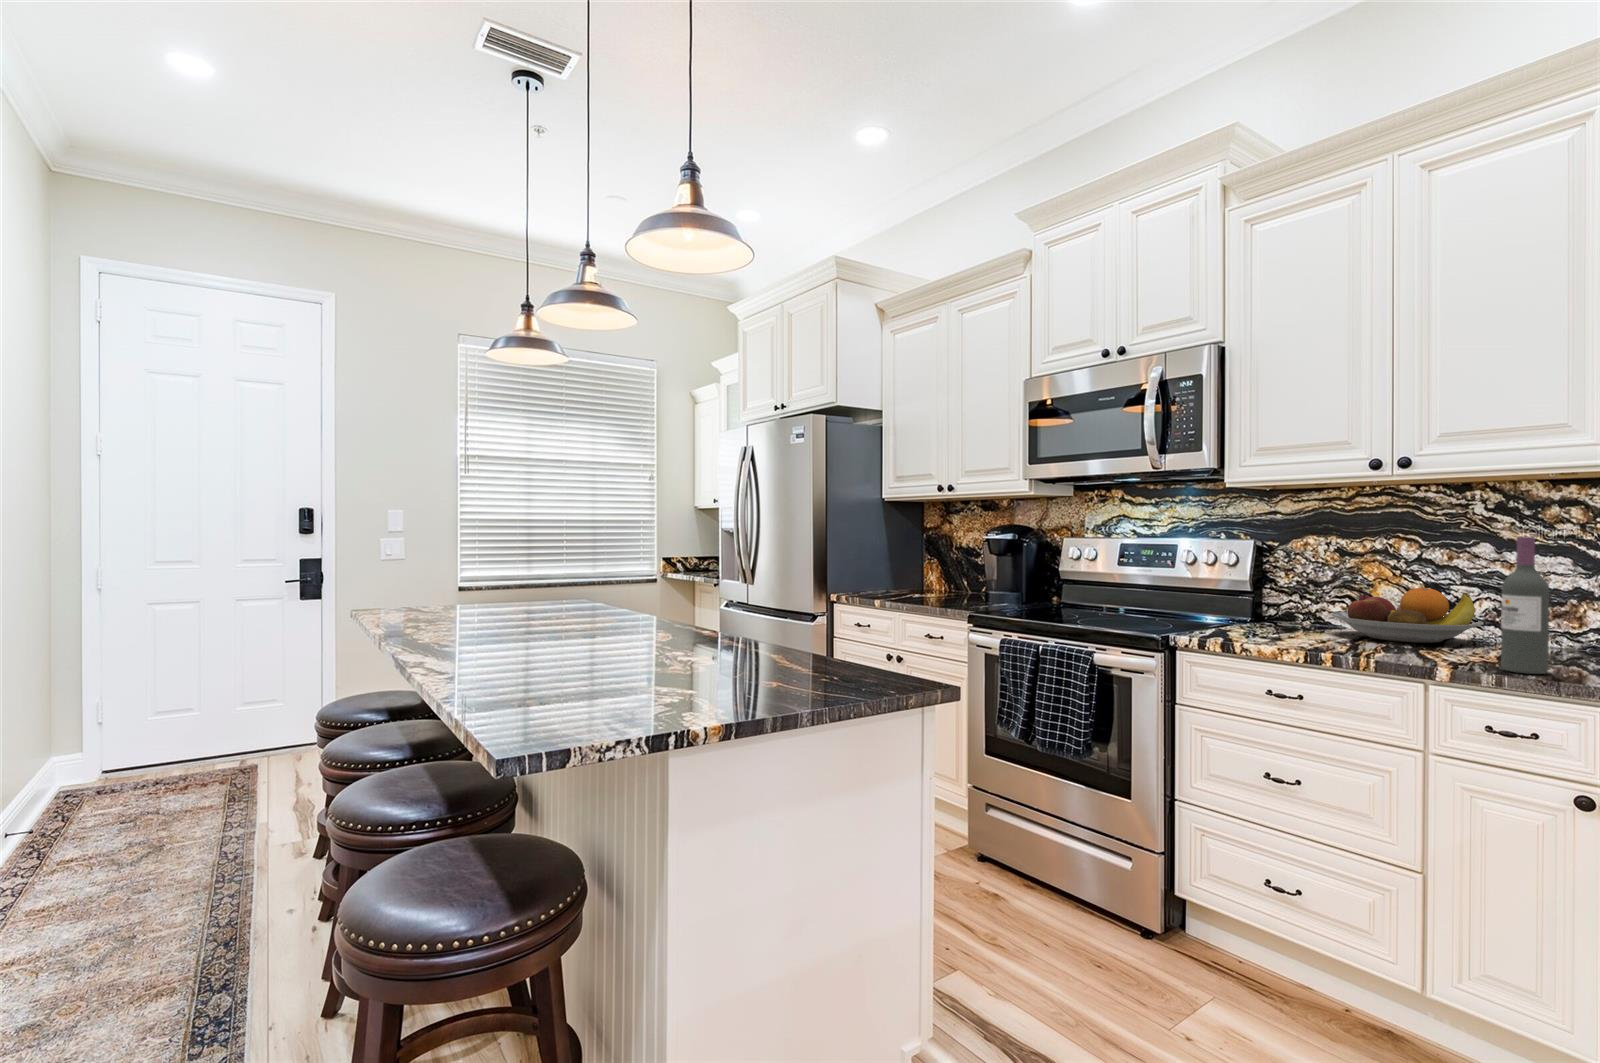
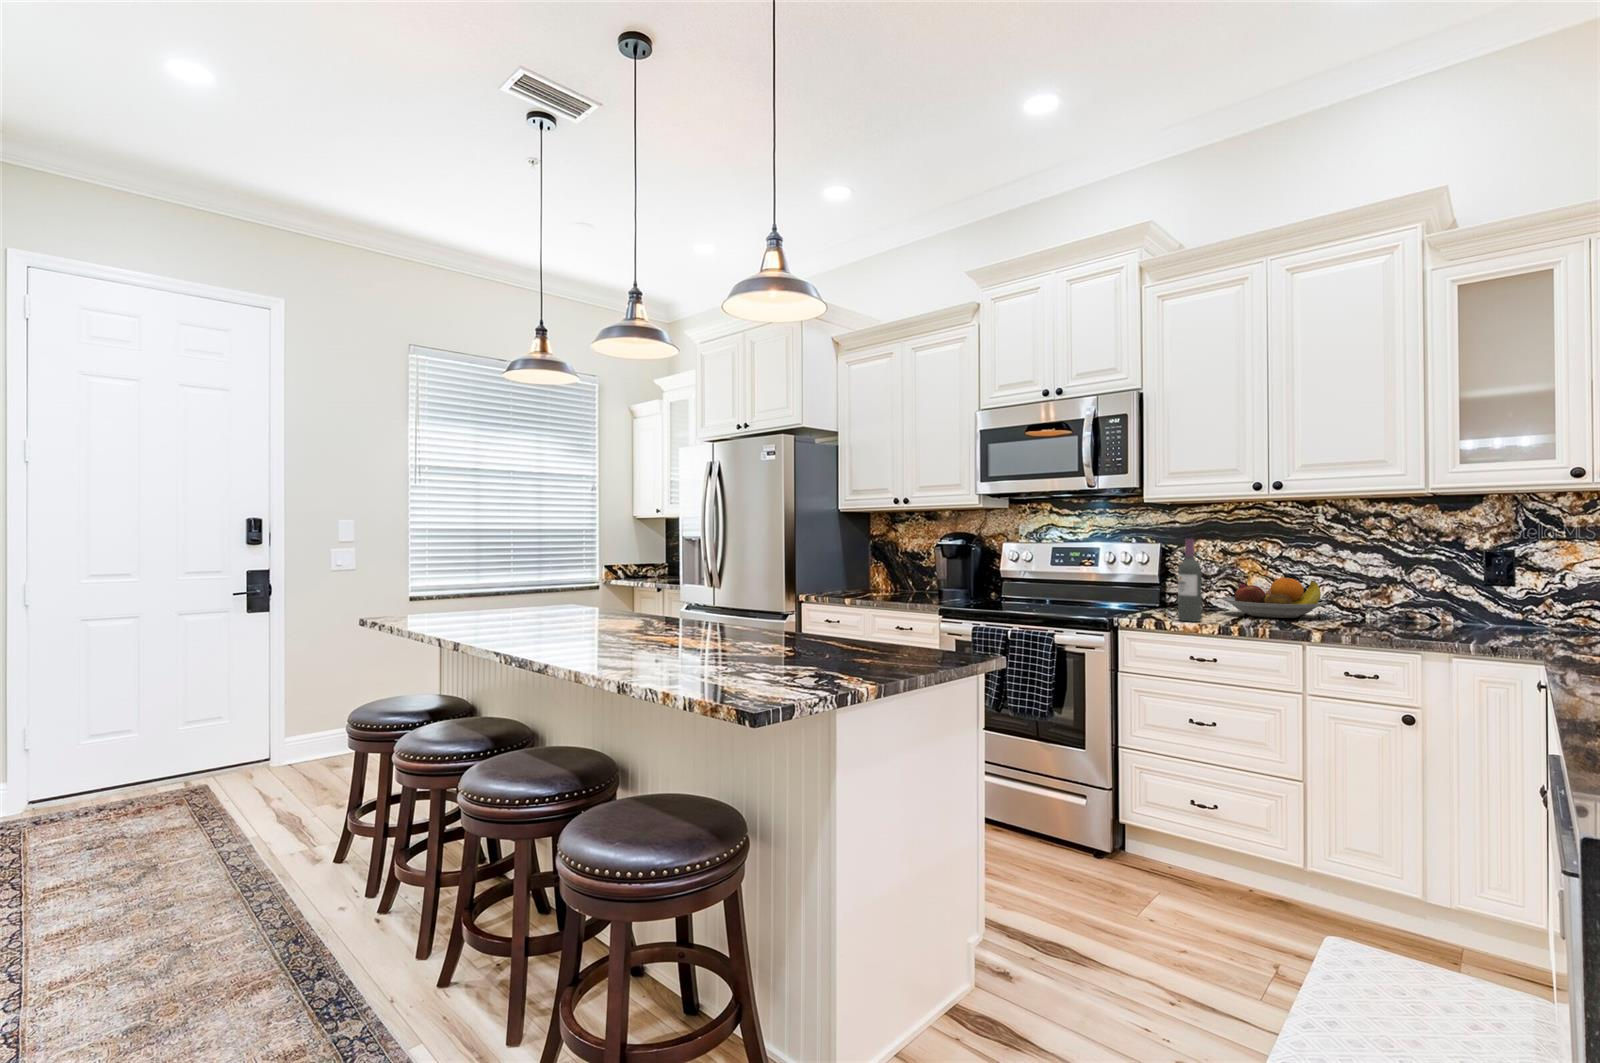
wine bottle: present [1501,536,1549,674] -> present [1178,539,1202,622]

